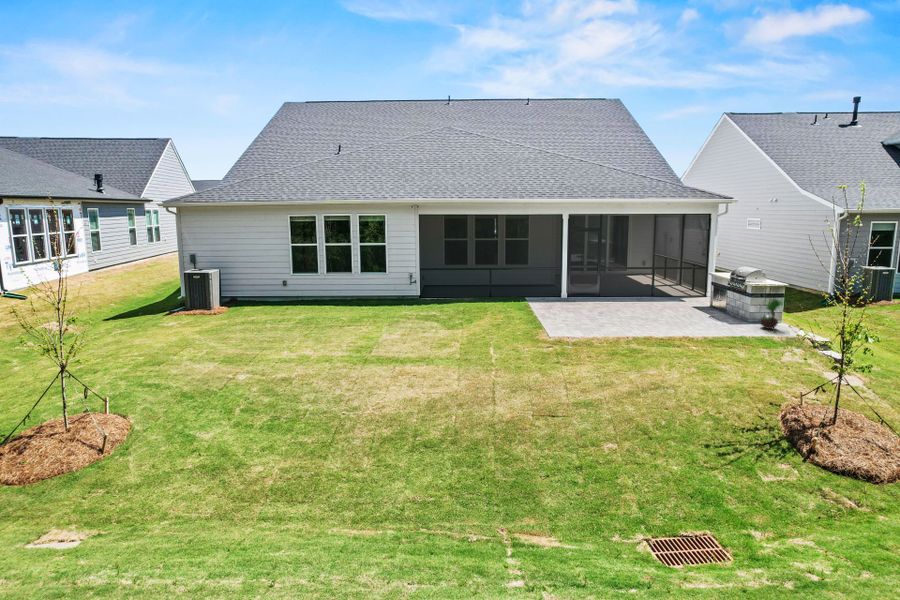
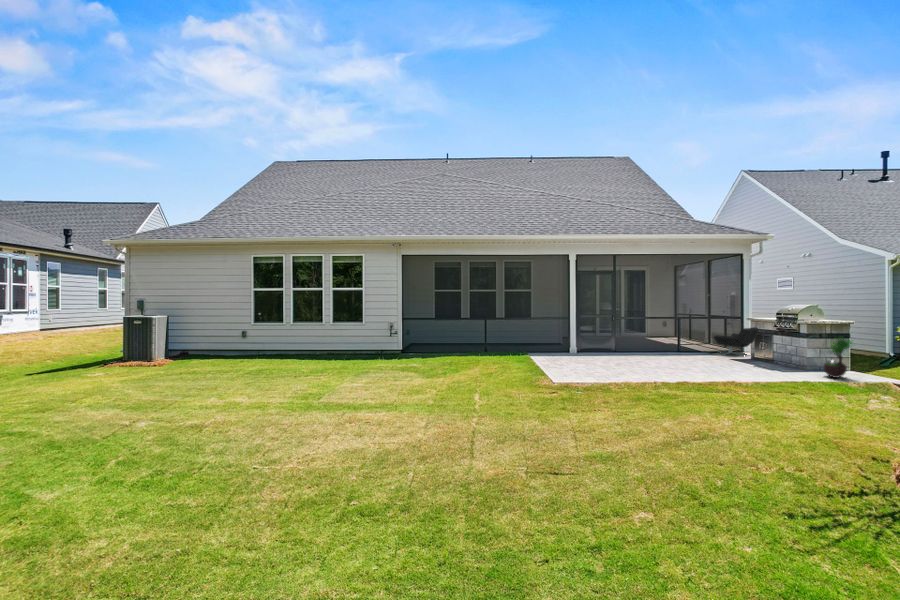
lounge chair: none [678,284,714,308] -> present [714,327,758,355]

